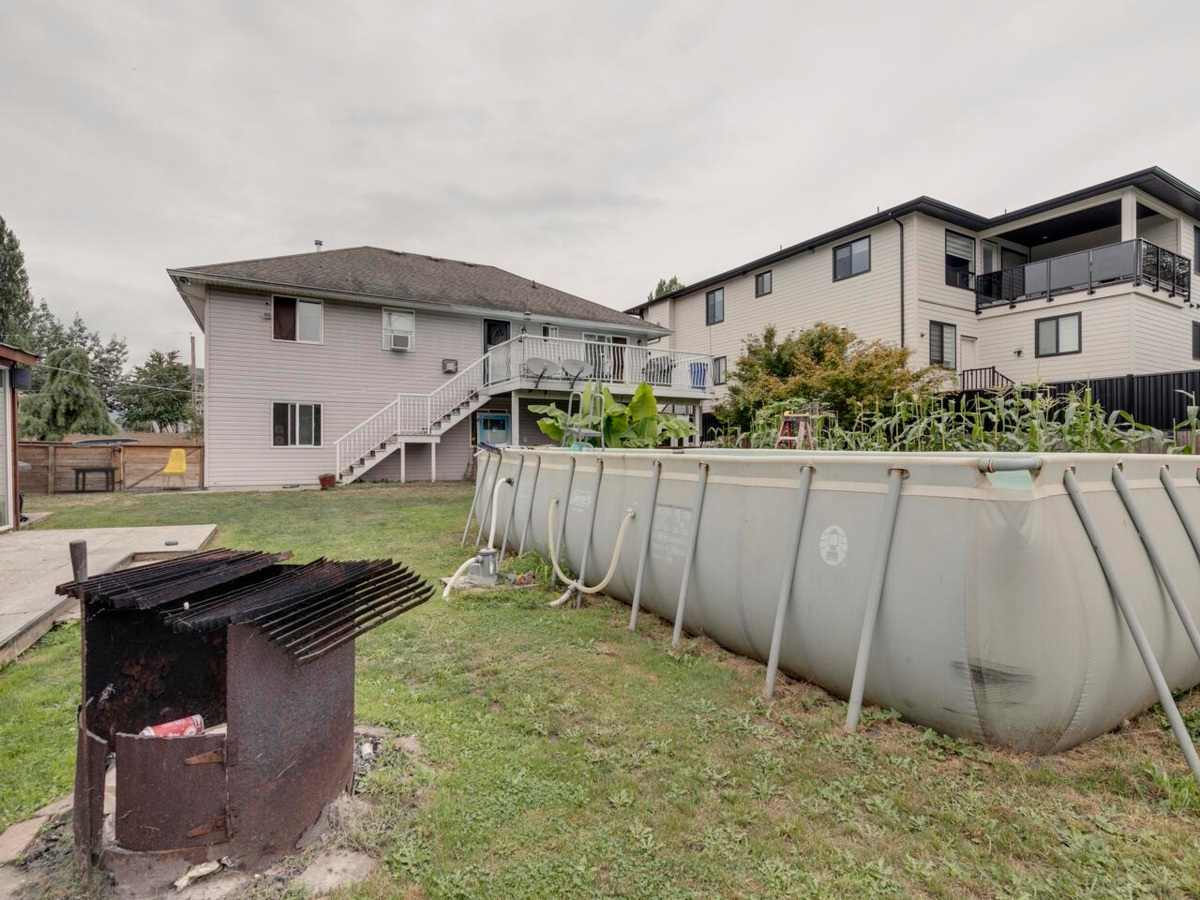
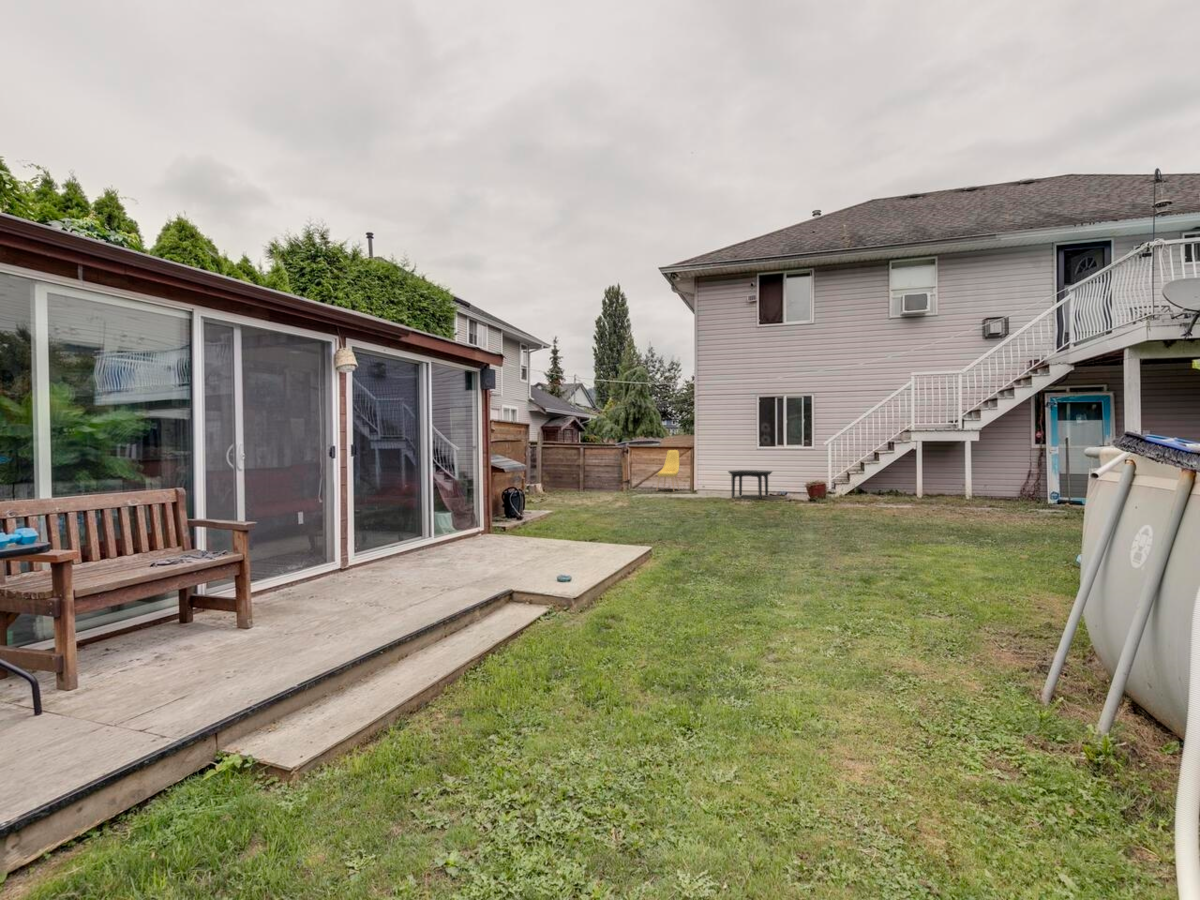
round table: present [71,467,119,493] -> present [728,470,772,499]

